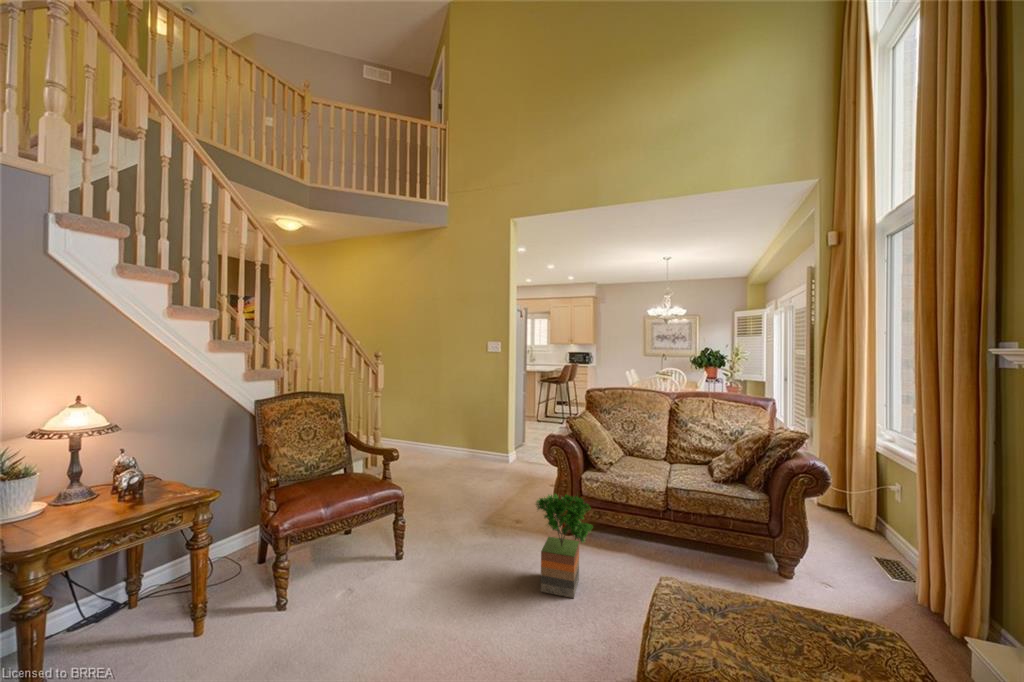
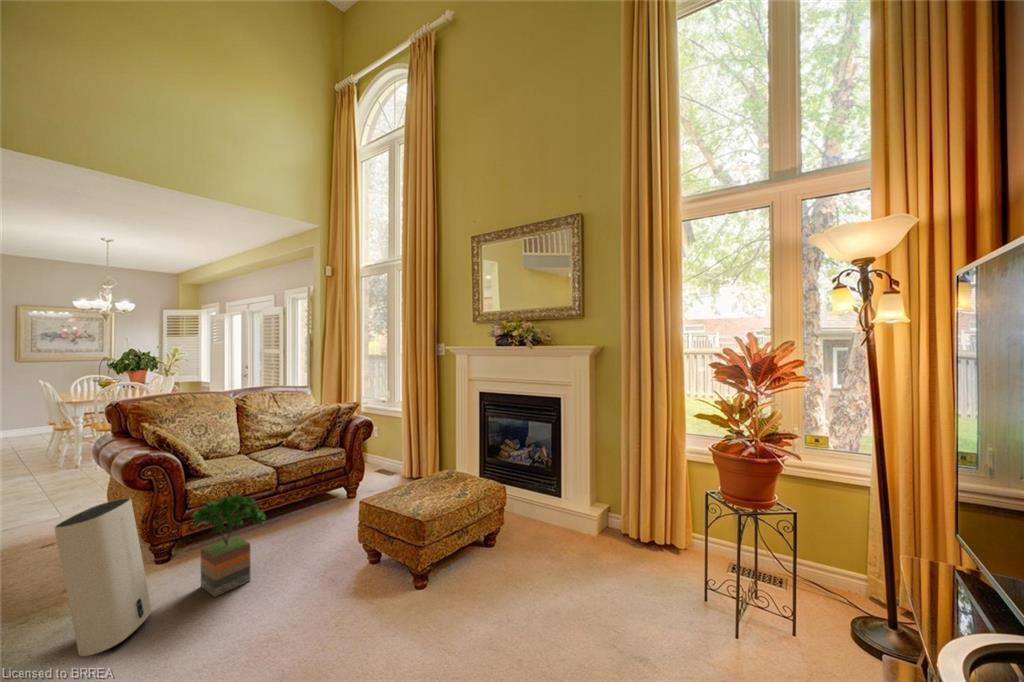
air purifier: none [452,463,507,579] -> present [54,498,152,656]

